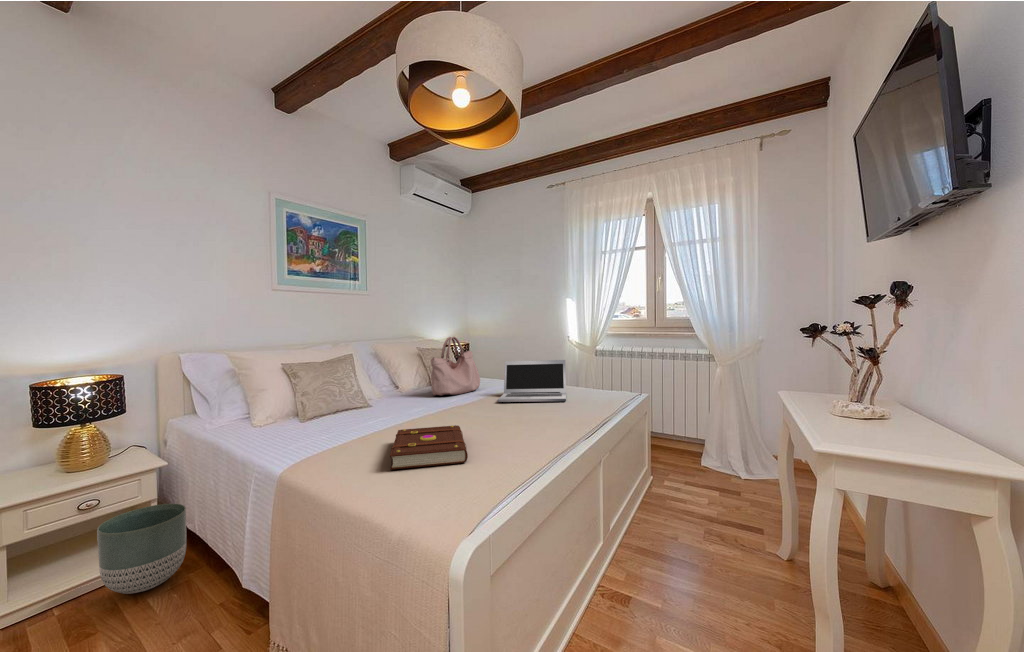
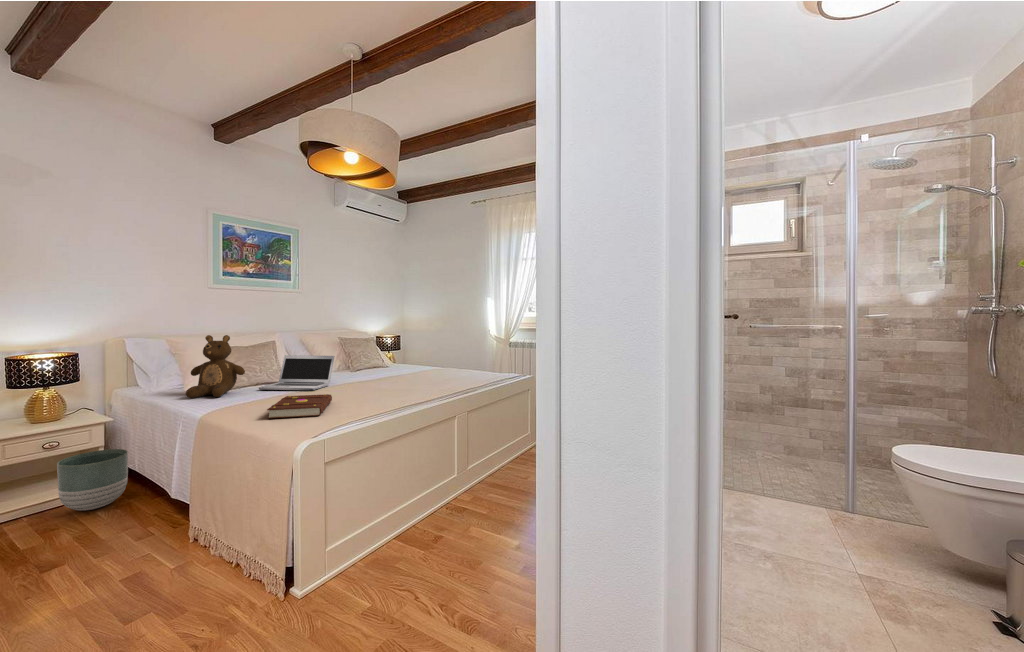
handbag: present [431,337,480,396] -> none [338,330,381,376]
teddy bear: none [258,346,329,433] -> present [186,335,245,398]
laptop: present [498,360,566,402] -> present [259,355,335,390]

